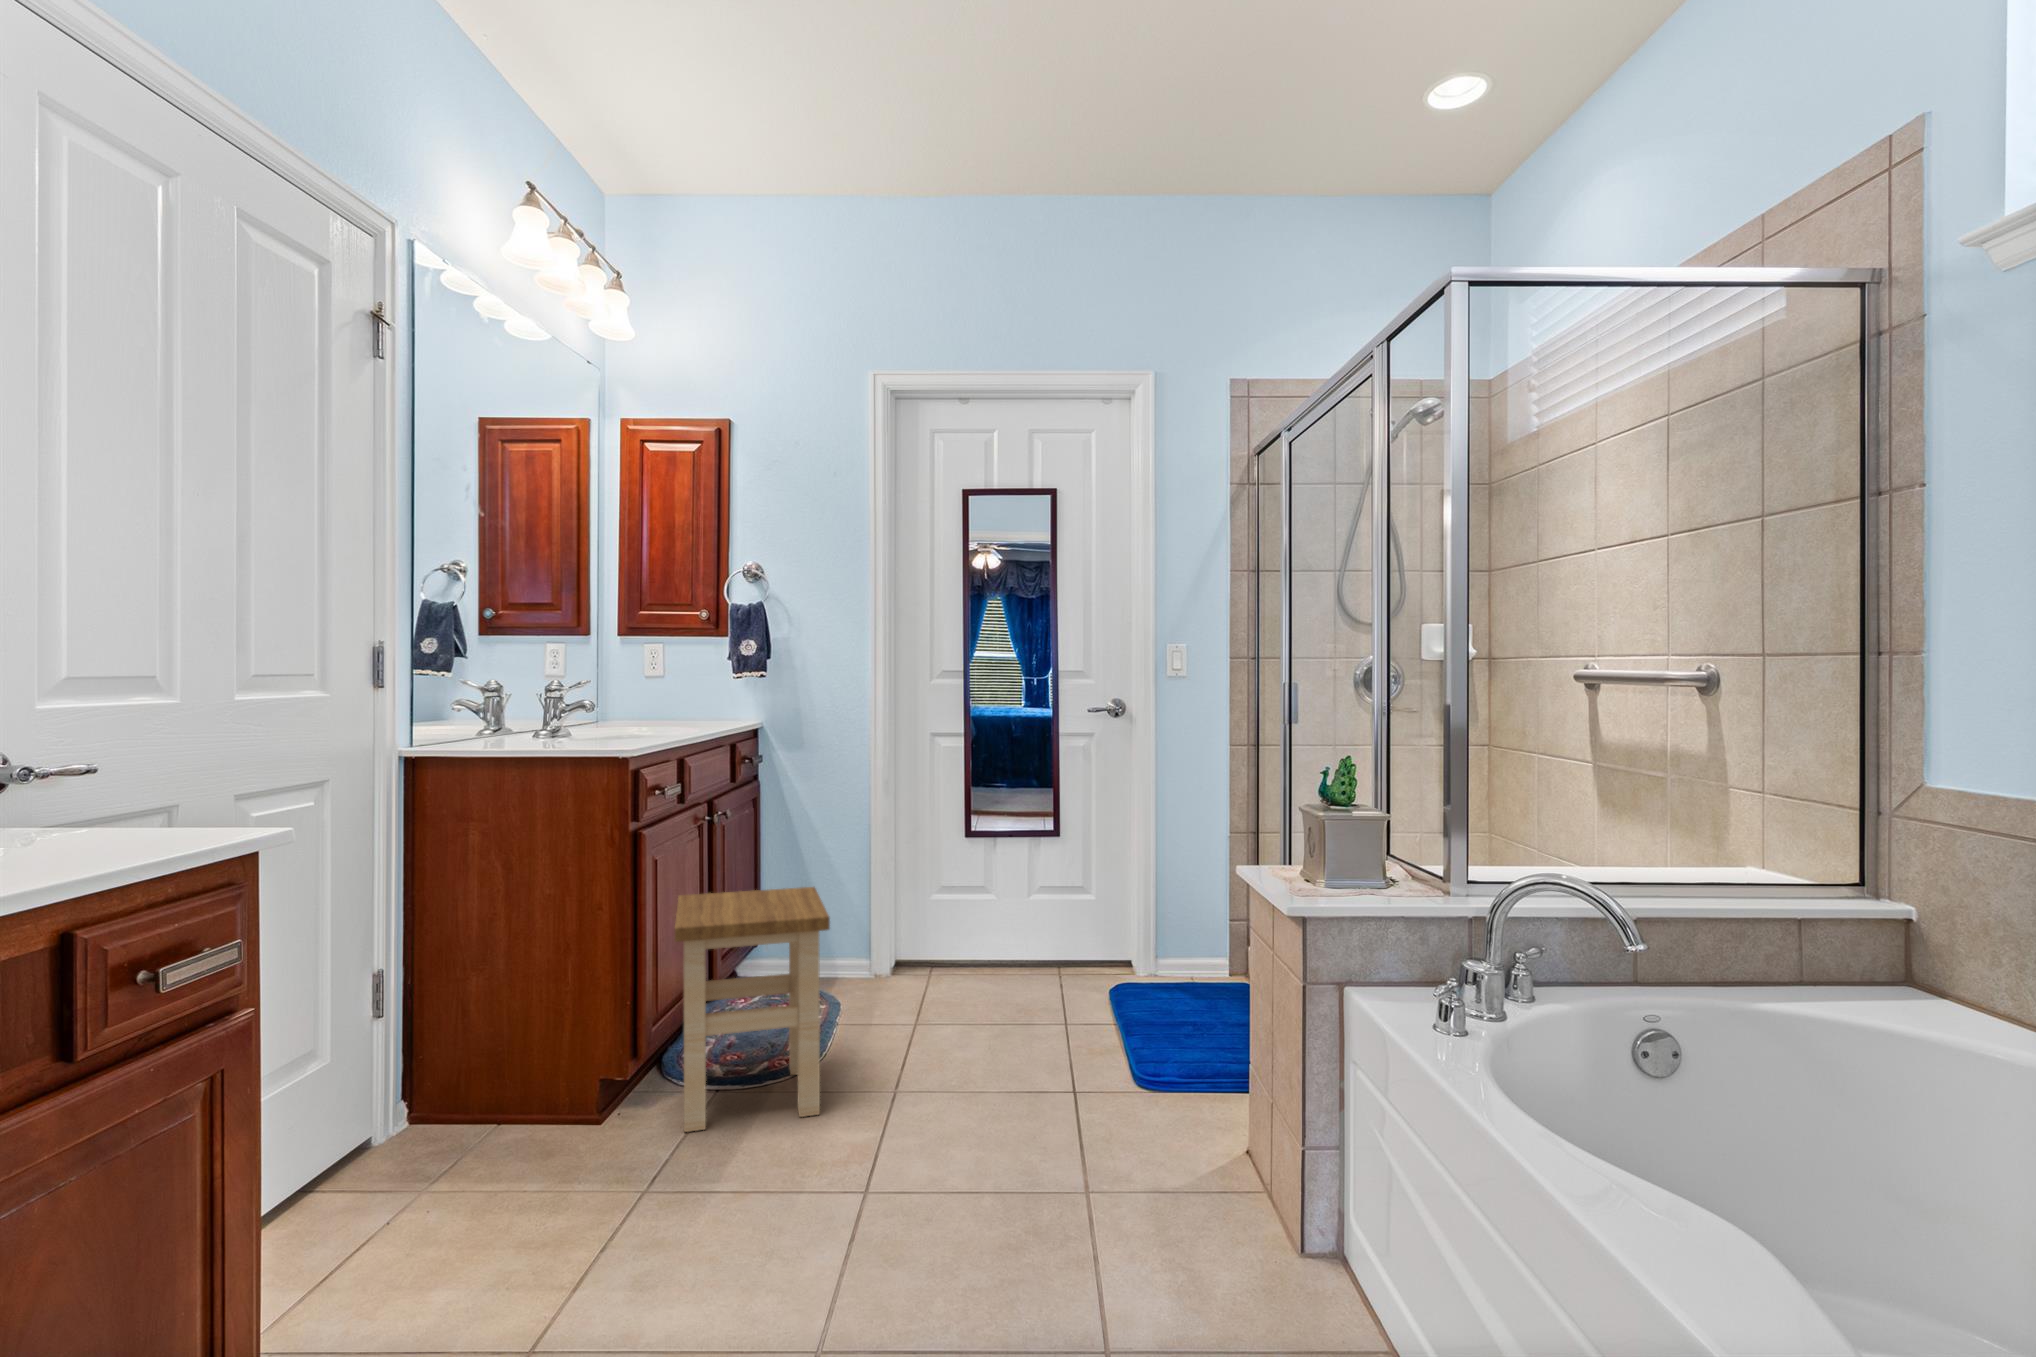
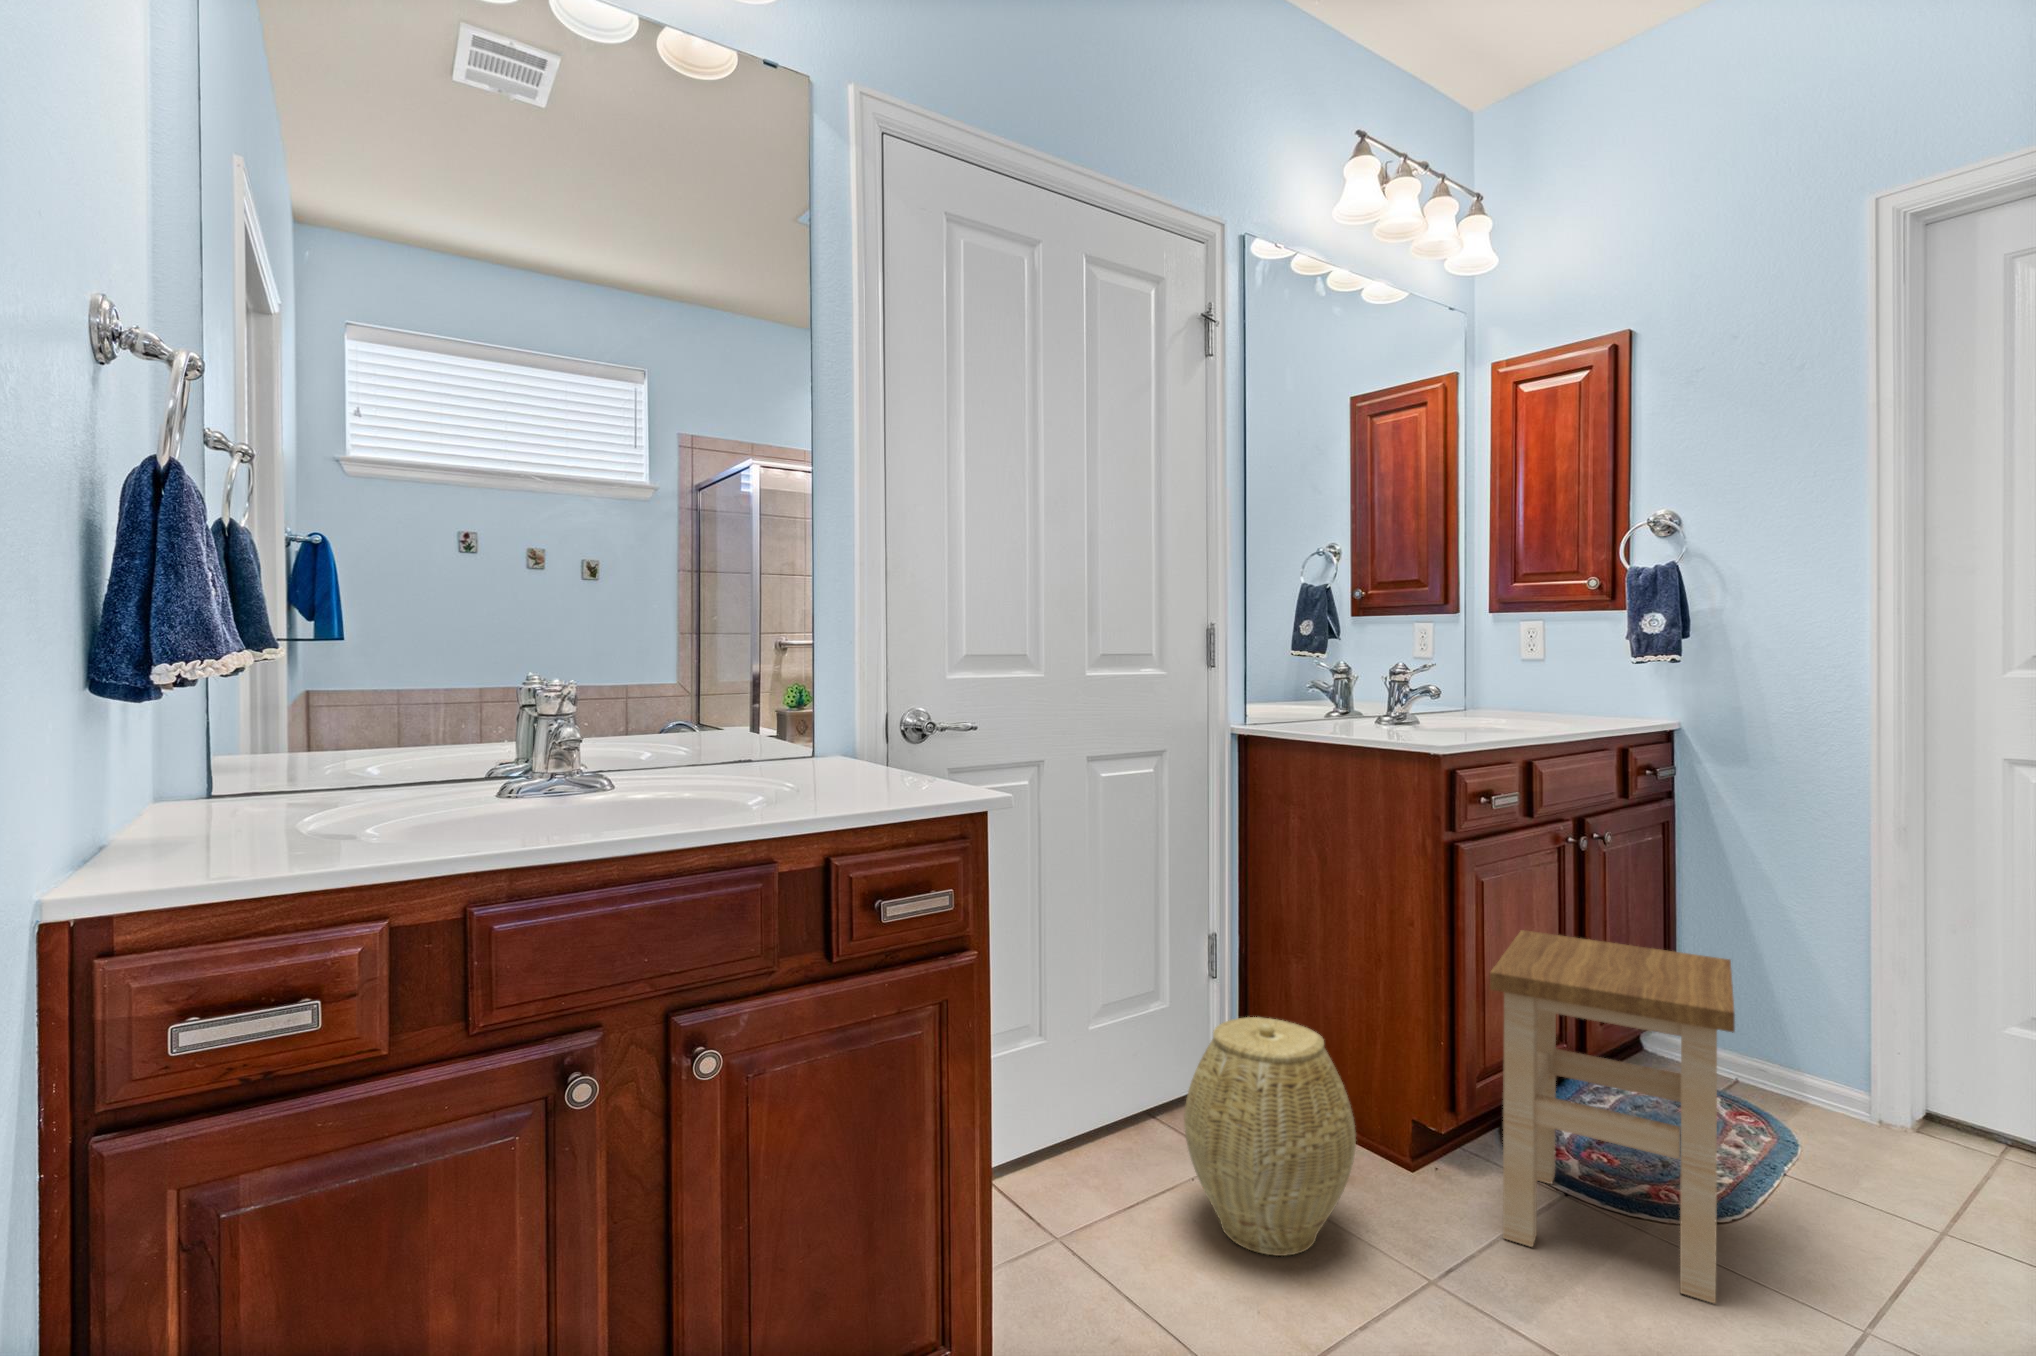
woven basket: none [407,1014,577,1227] -> present [1184,1017,1356,1256]

